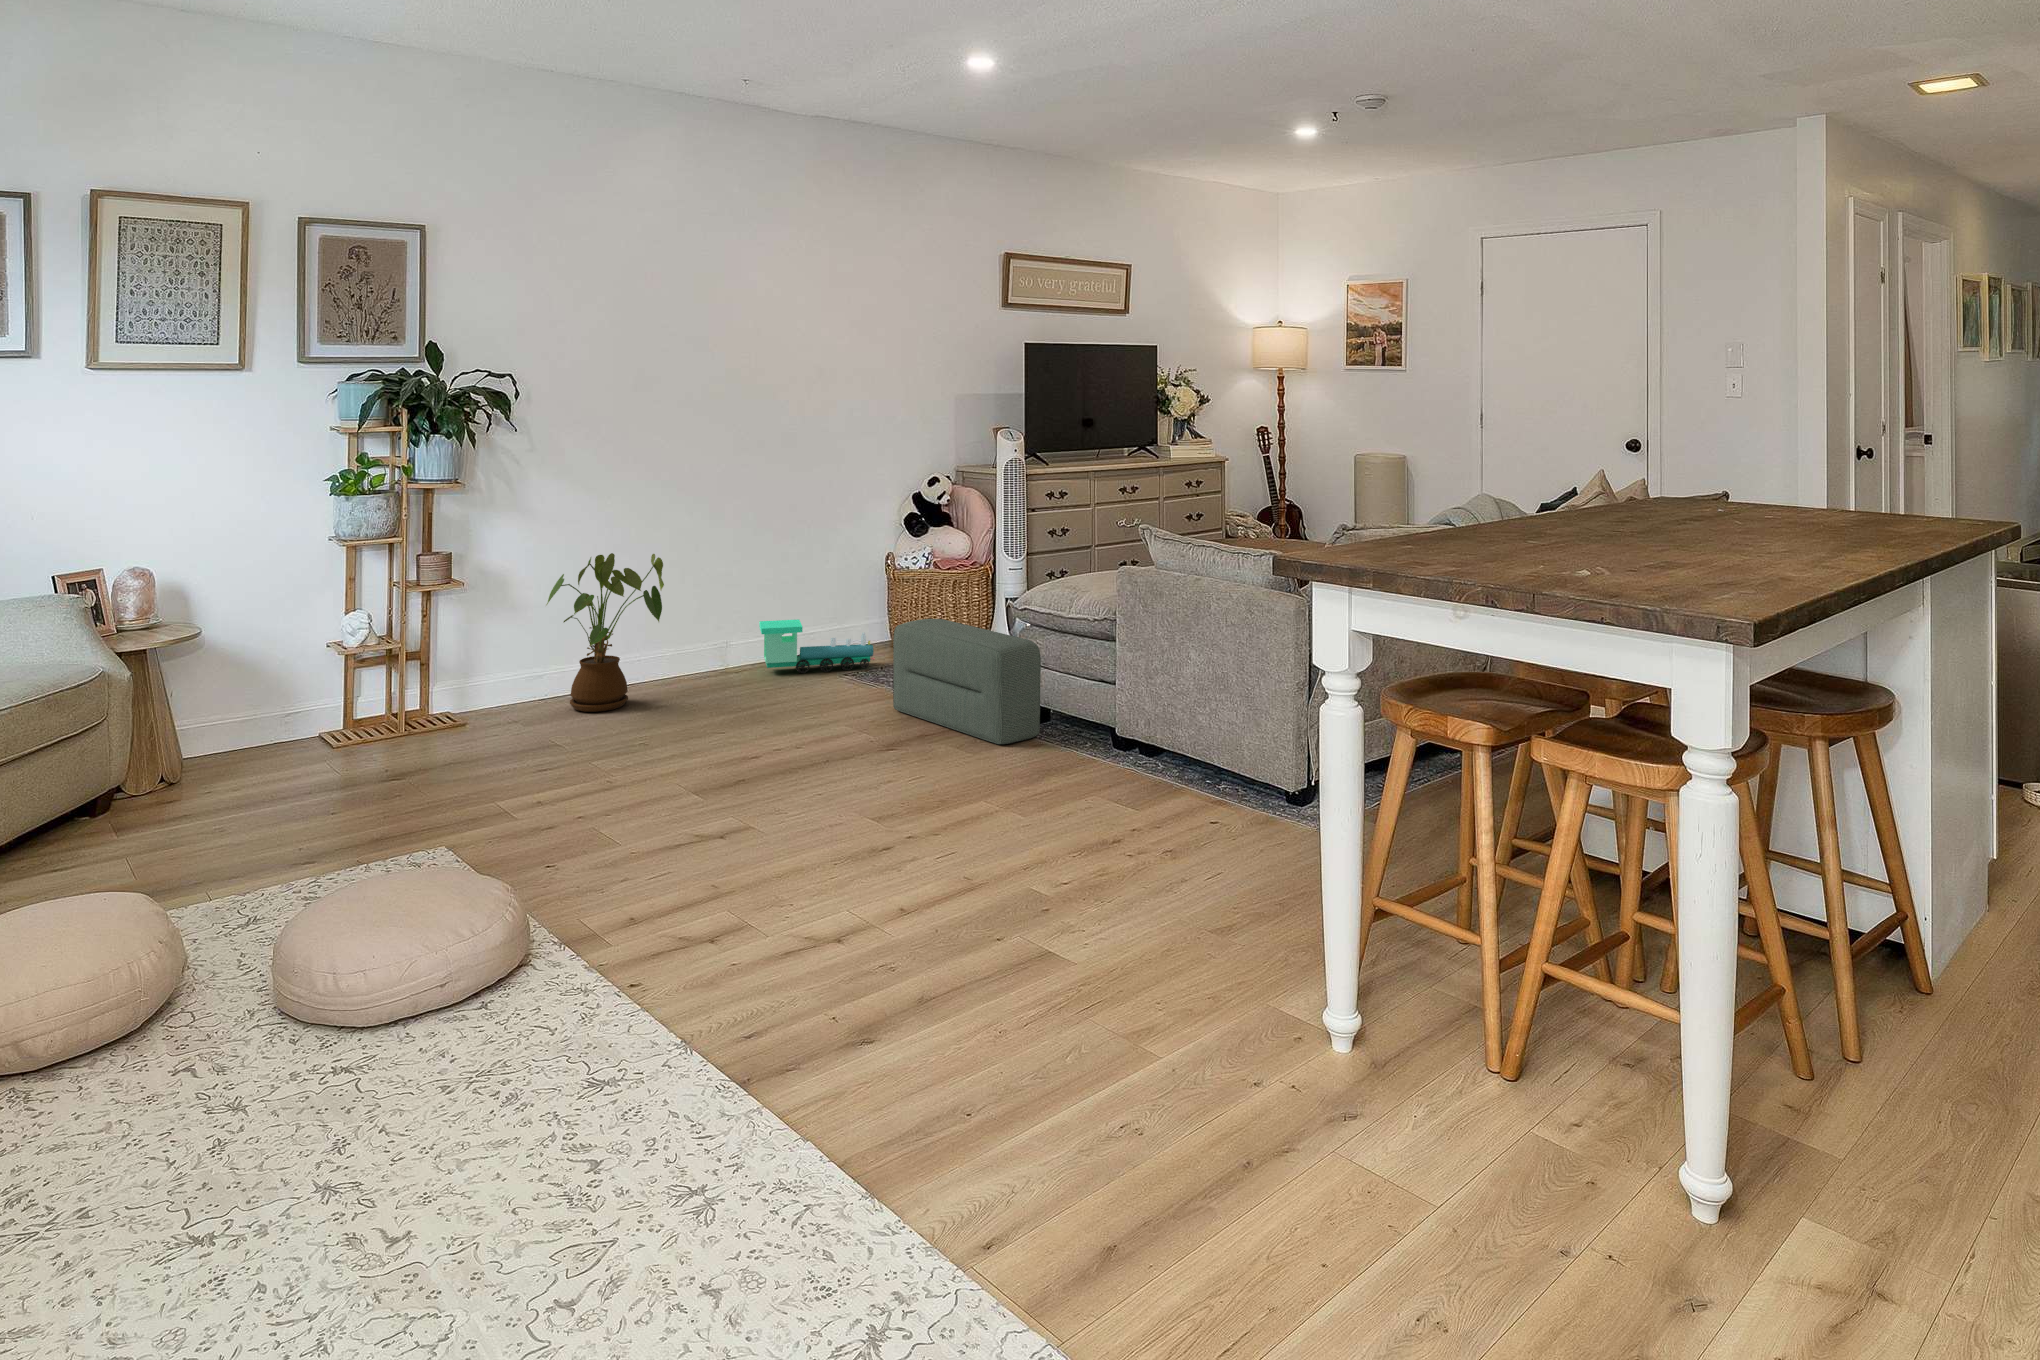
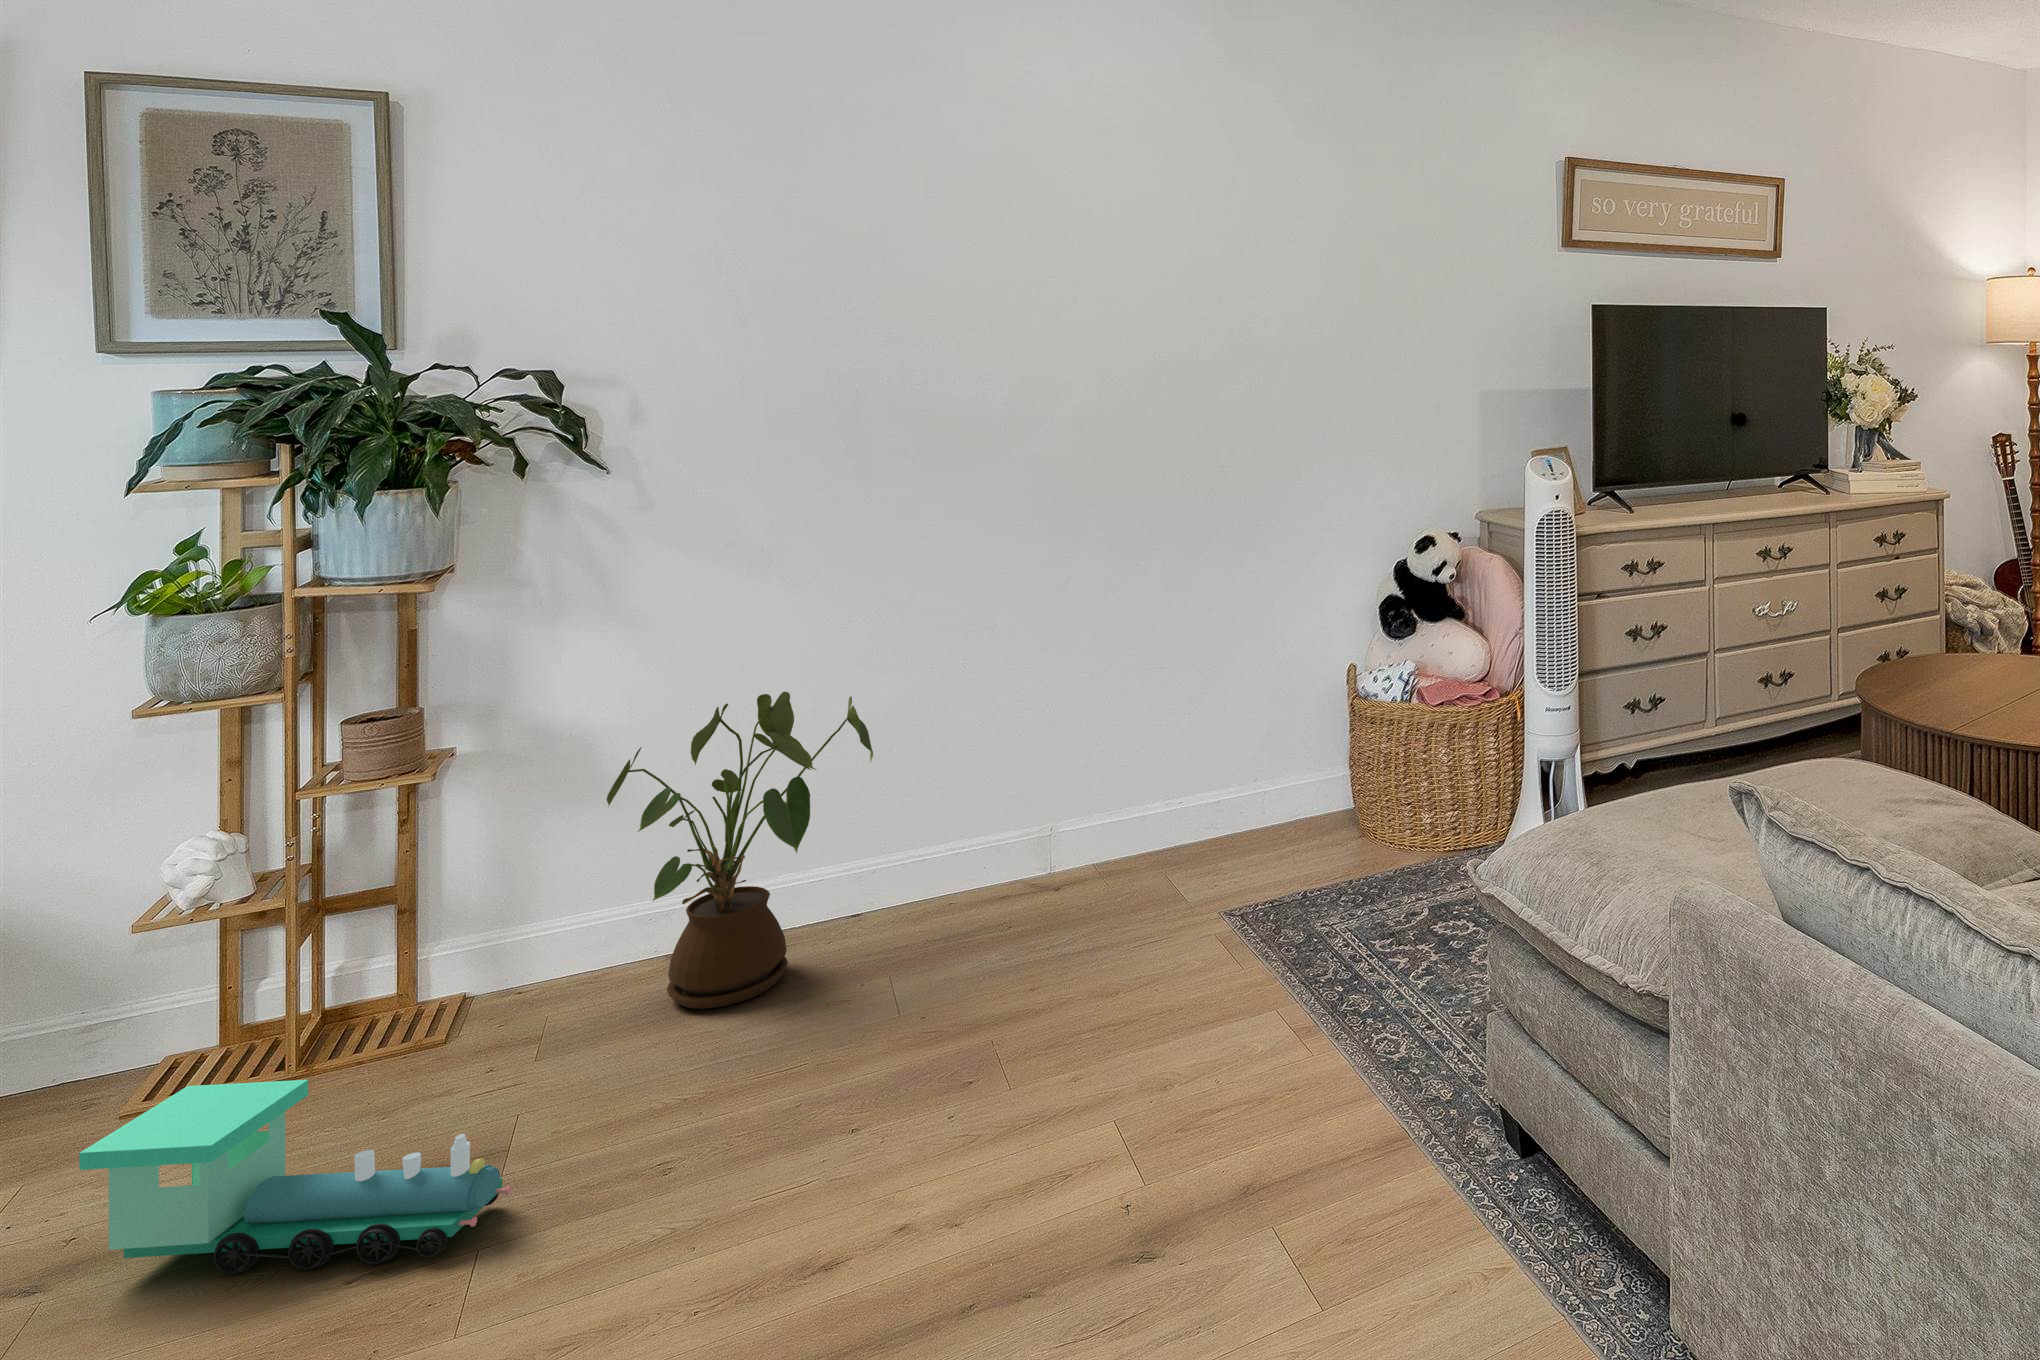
toy train: present [759,619,875,673] -> present [79,1080,511,1273]
pouf: present [893,619,1041,744] -> none [1233,867,1492,1259]

